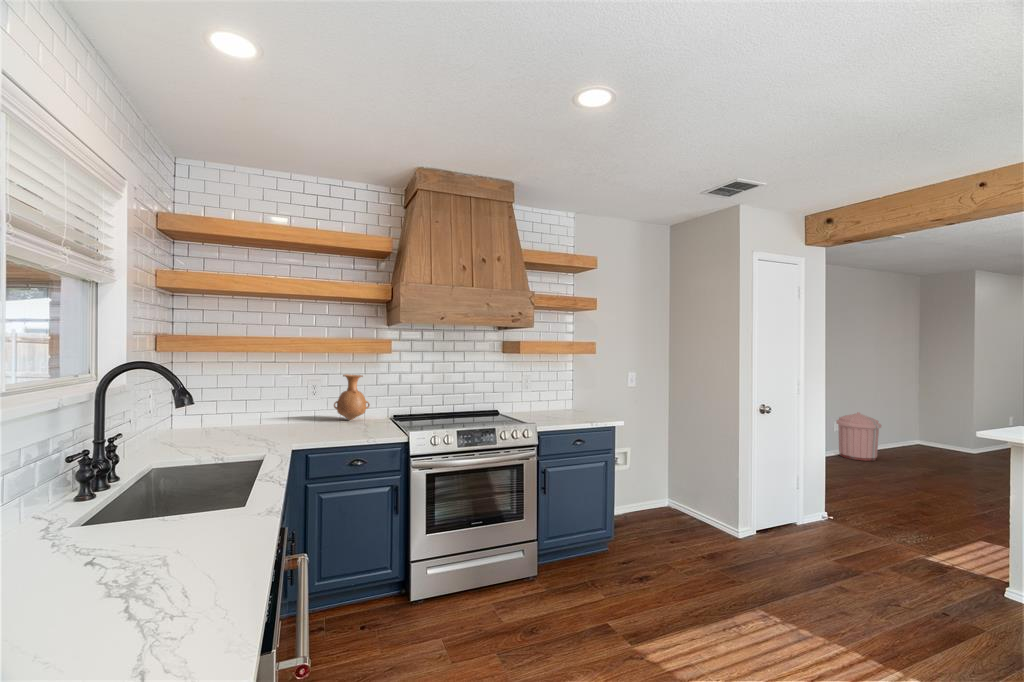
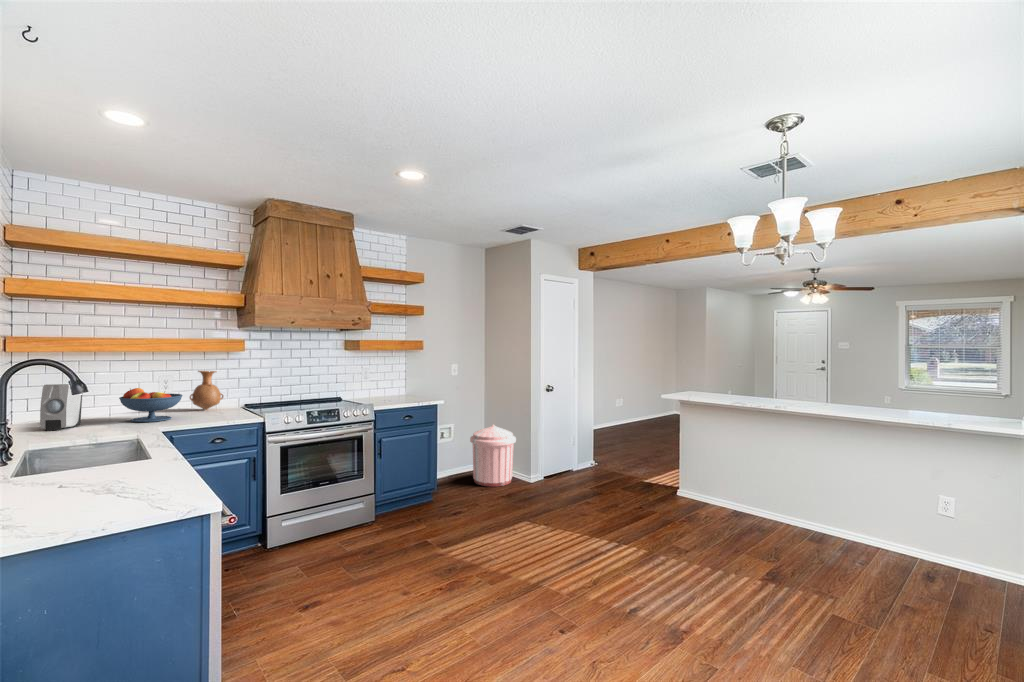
soap dispenser: none [172,389,219,442] -> present [40,384,82,431]
fruit bowl: none [255,394,321,436] -> present [119,388,183,422]
trash can: present [836,412,881,461] -> present [470,425,516,487]

